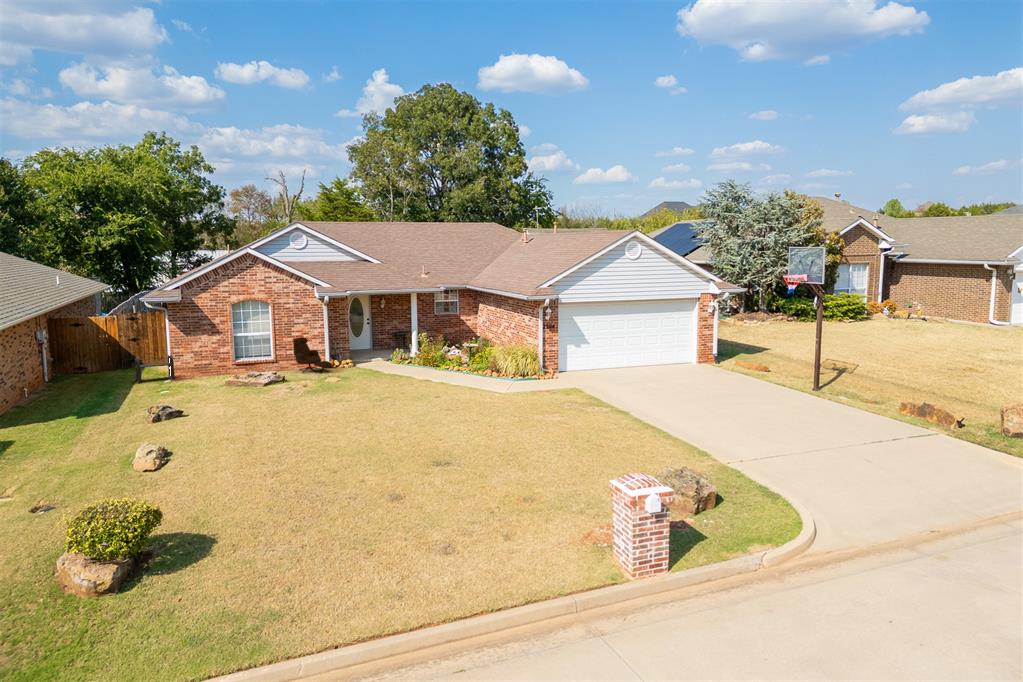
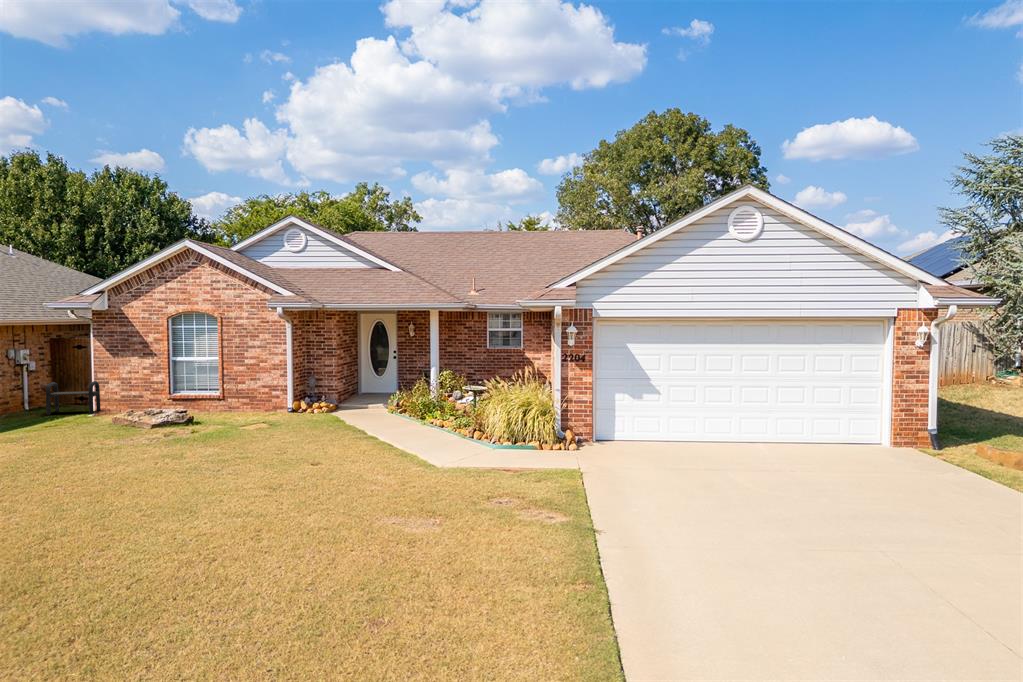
lounge chair: present [293,337,332,373] -> none [236,367,284,419]

